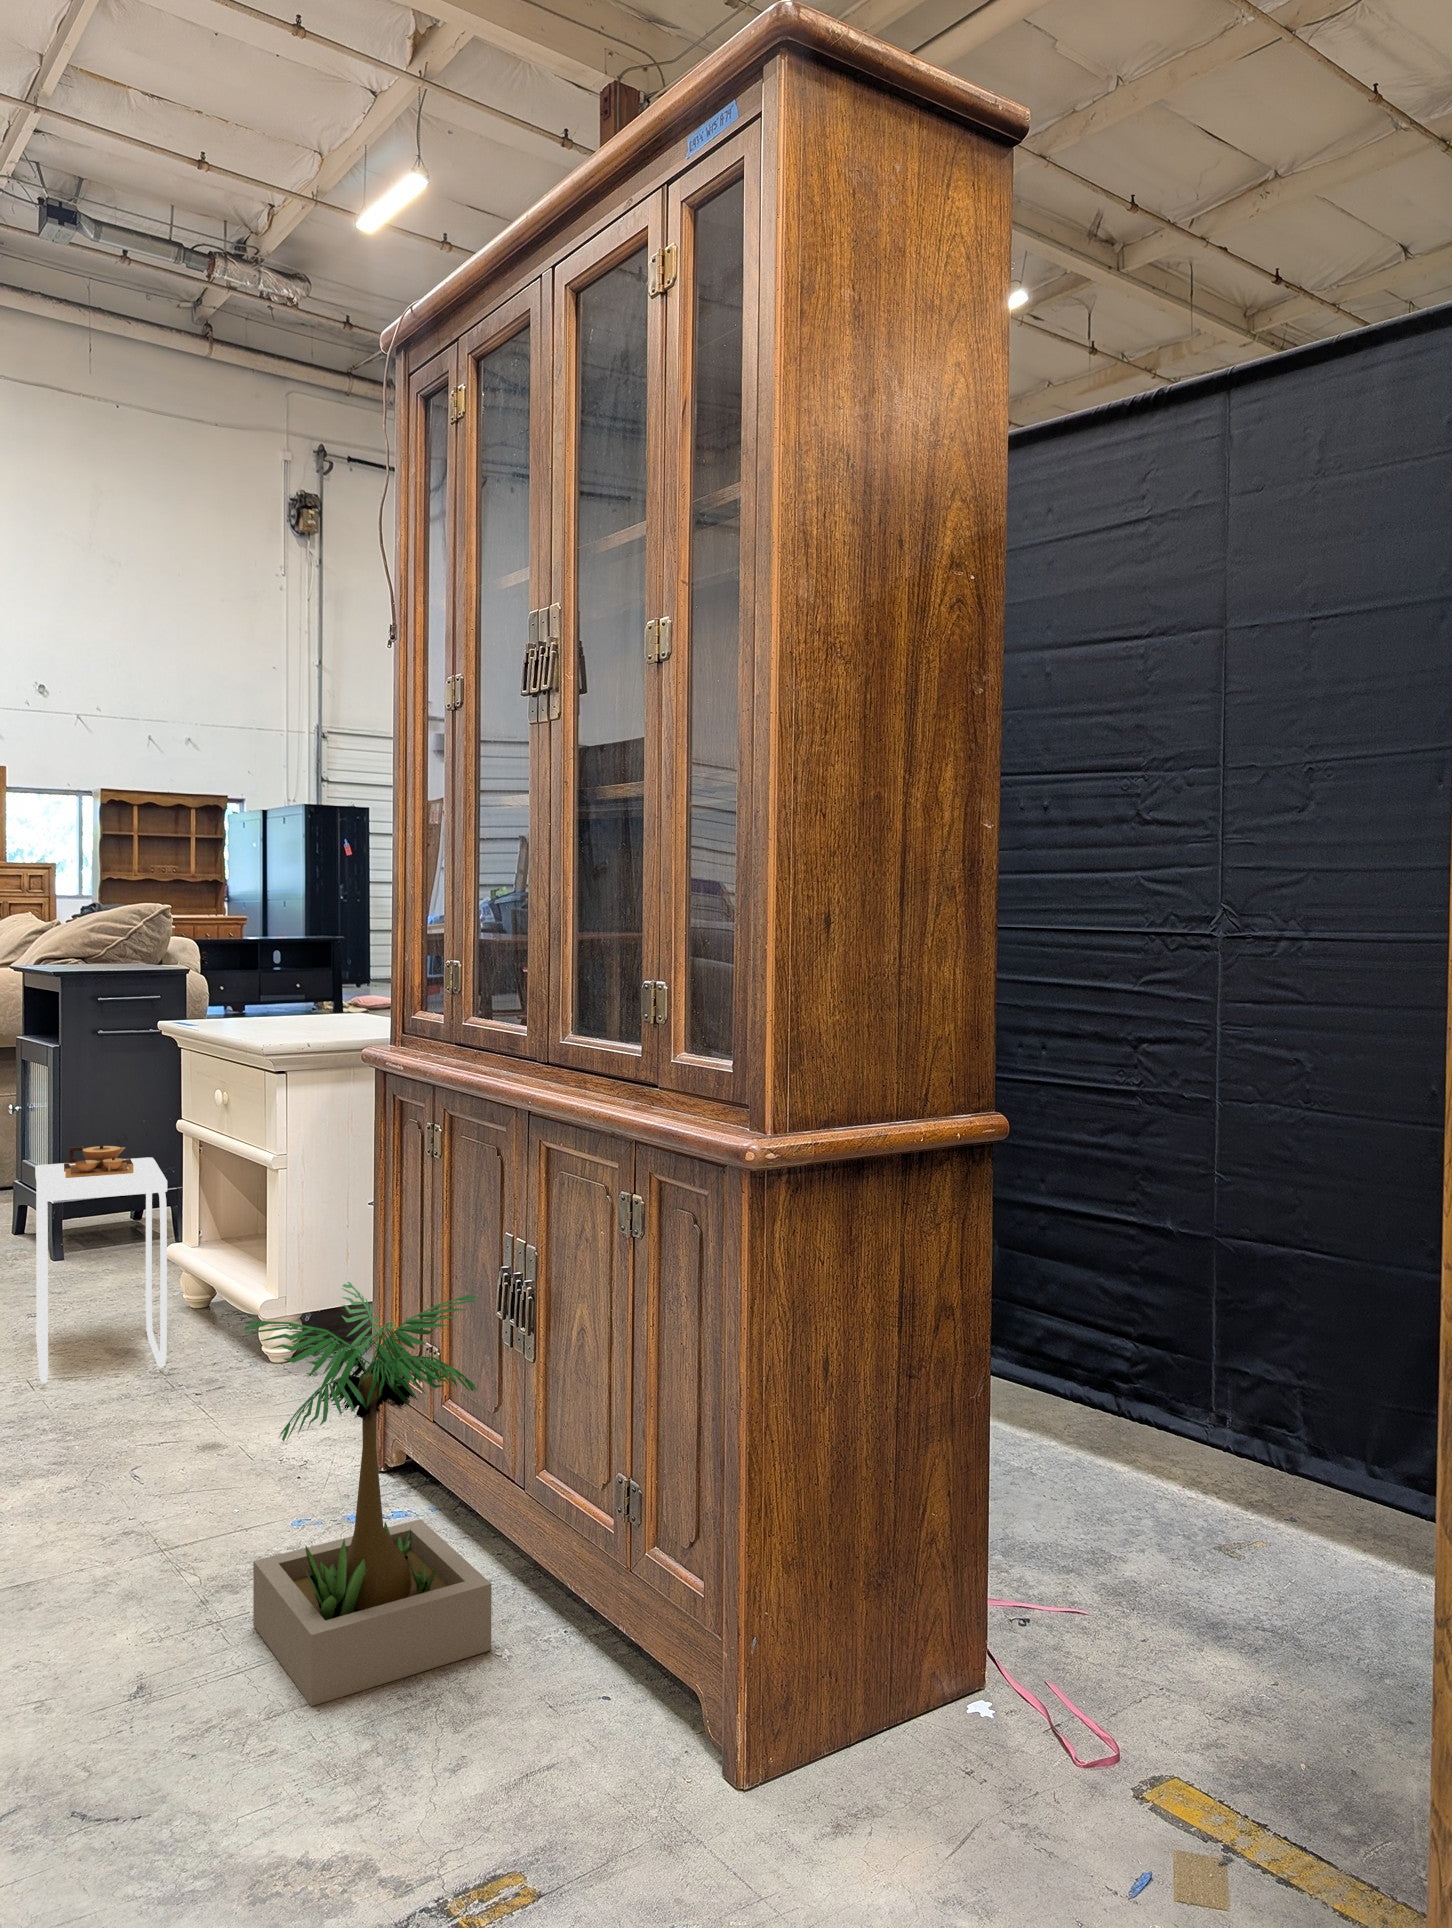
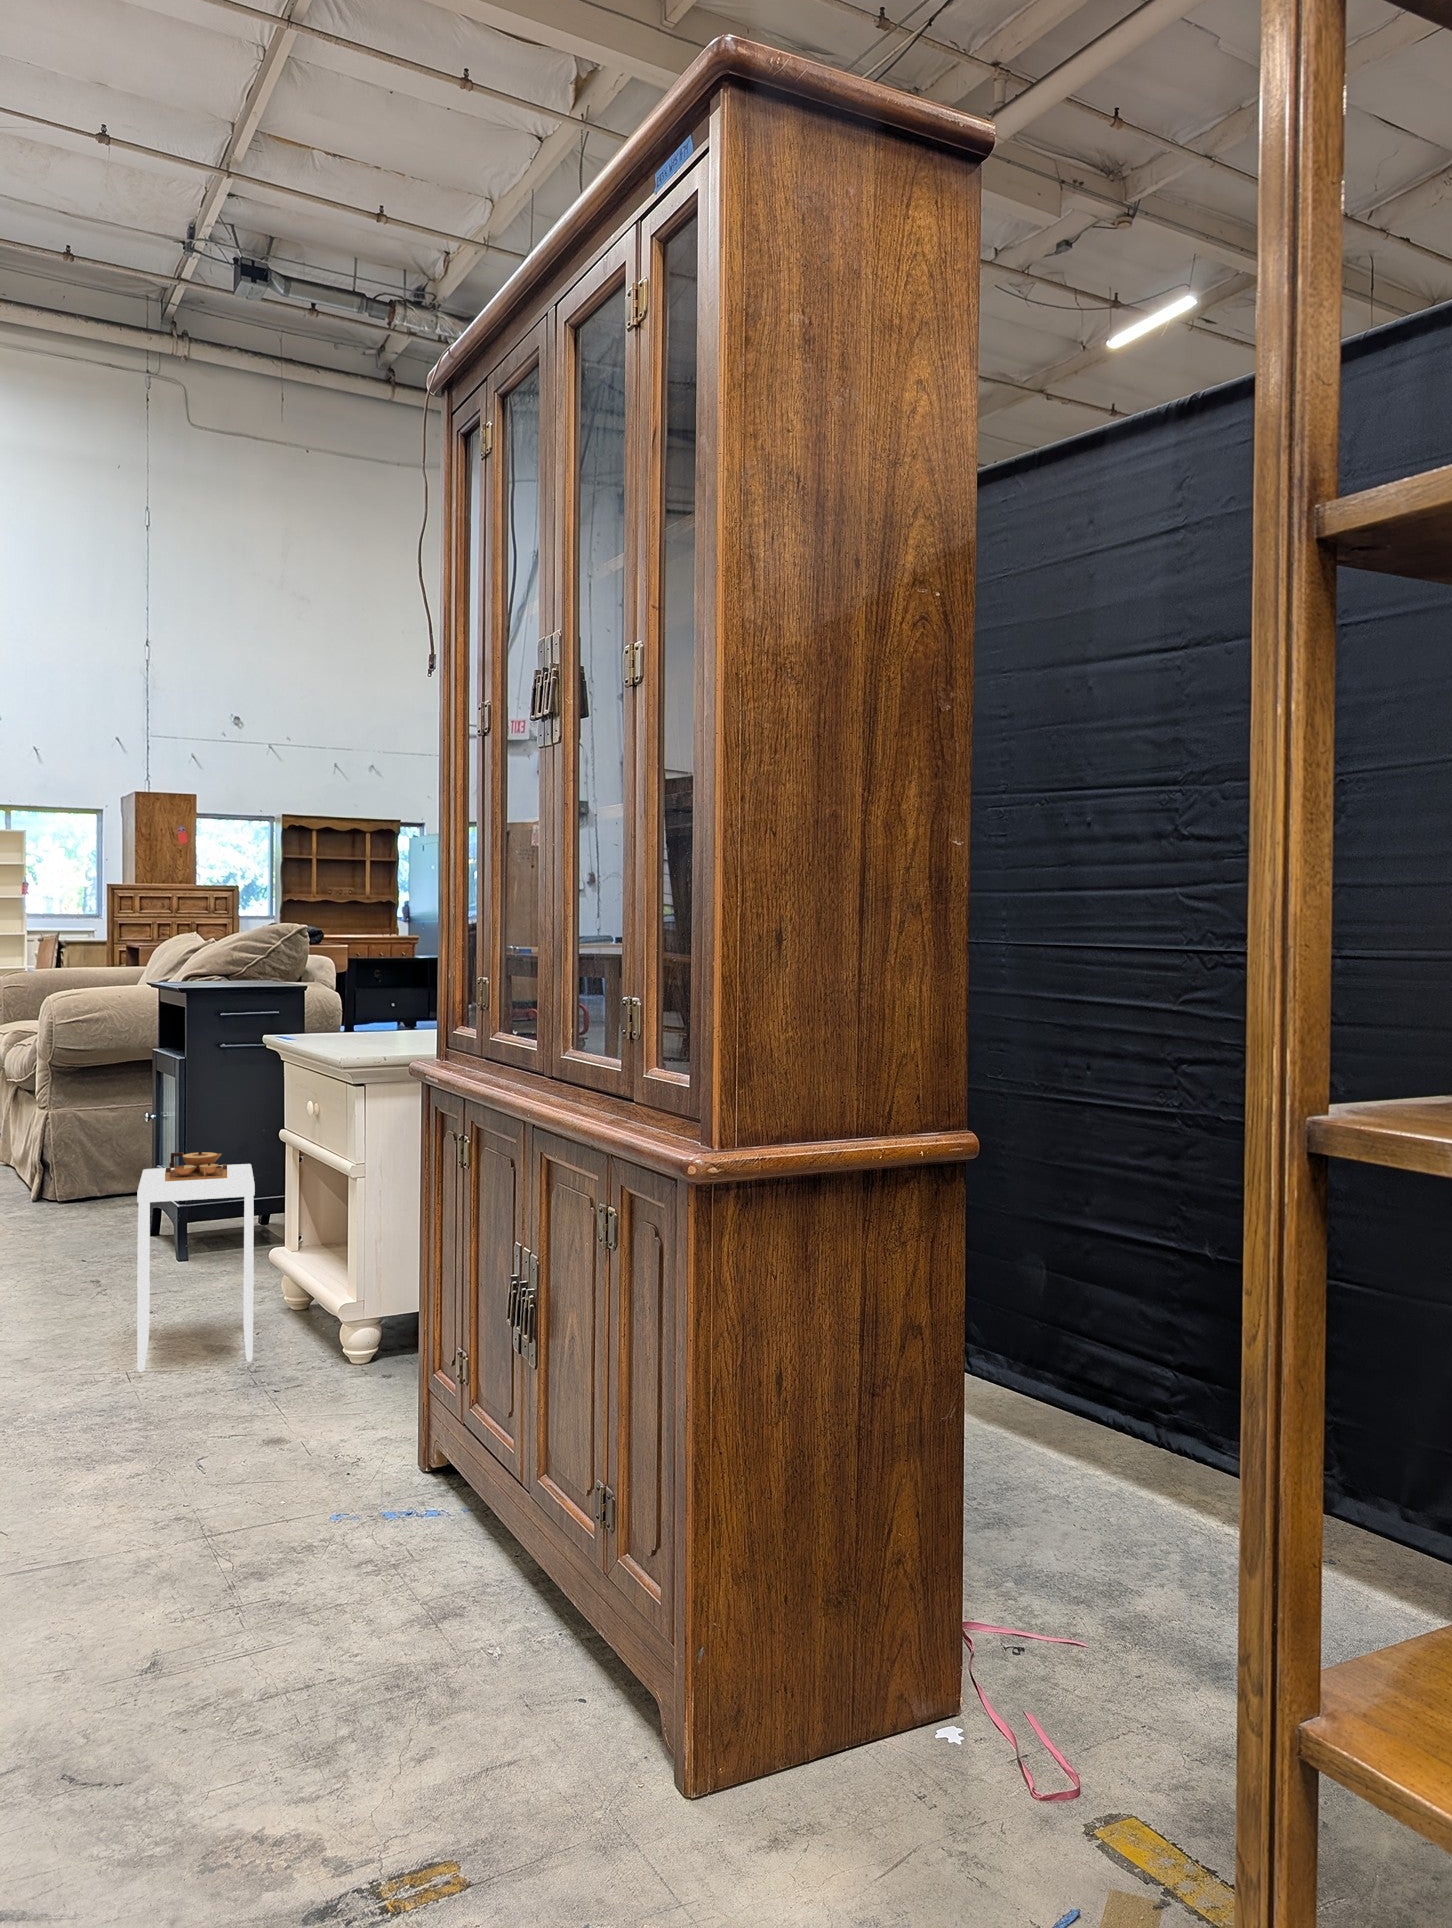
potted plant: present [244,1282,492,1706] -> none [231,1279,509,1690]

